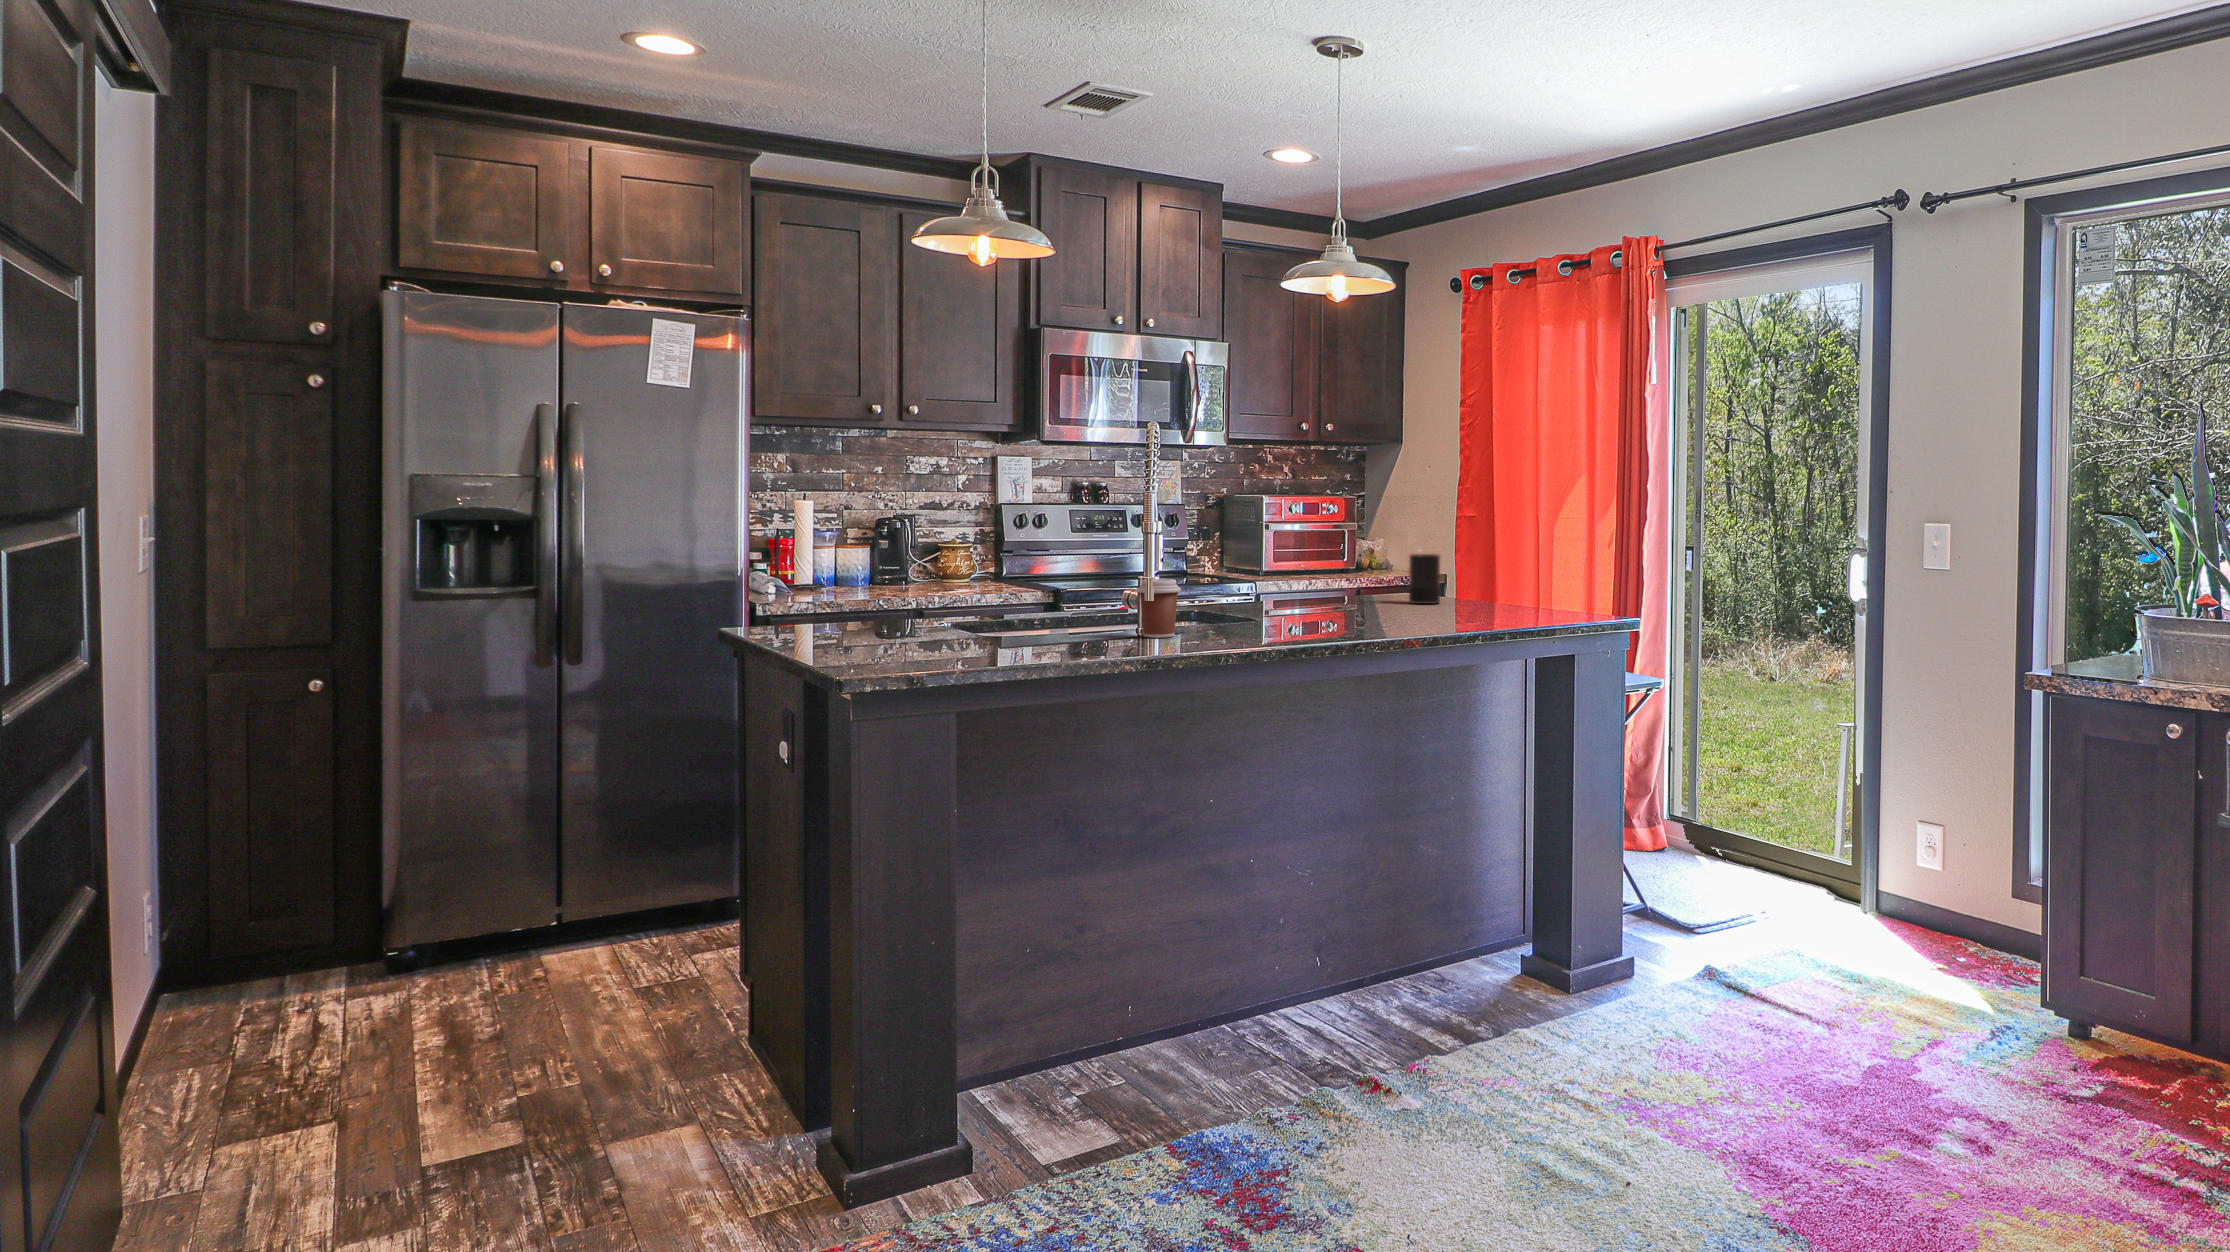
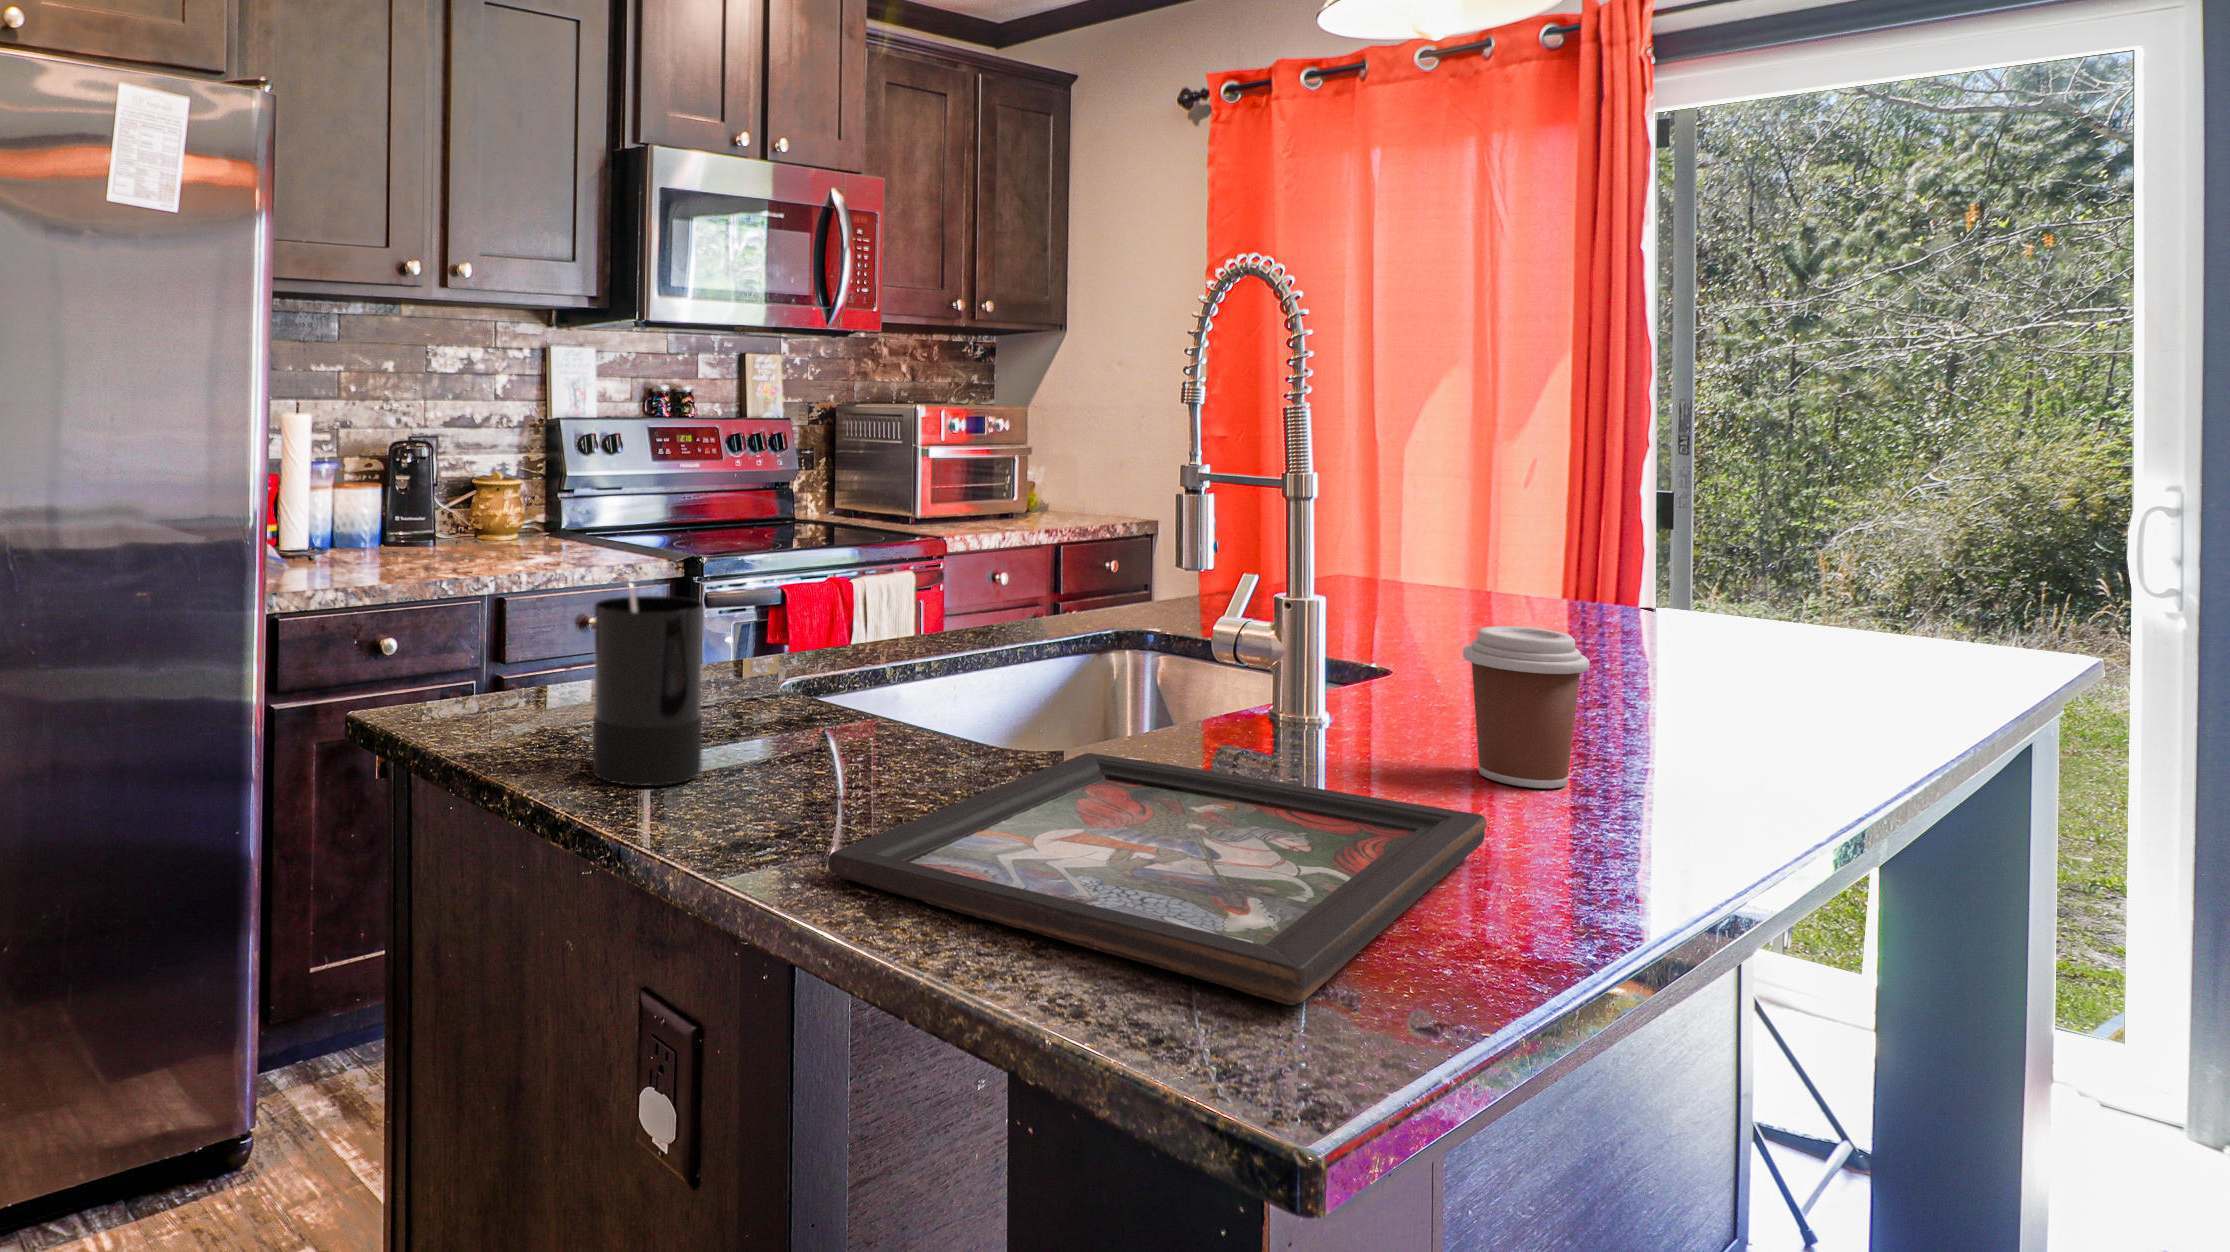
candle: present [1409,553,1440,604] -> present [593,580,703,786]
decorative tray: none [820,627,1065,657] -> present [828,753,1487,1005]

